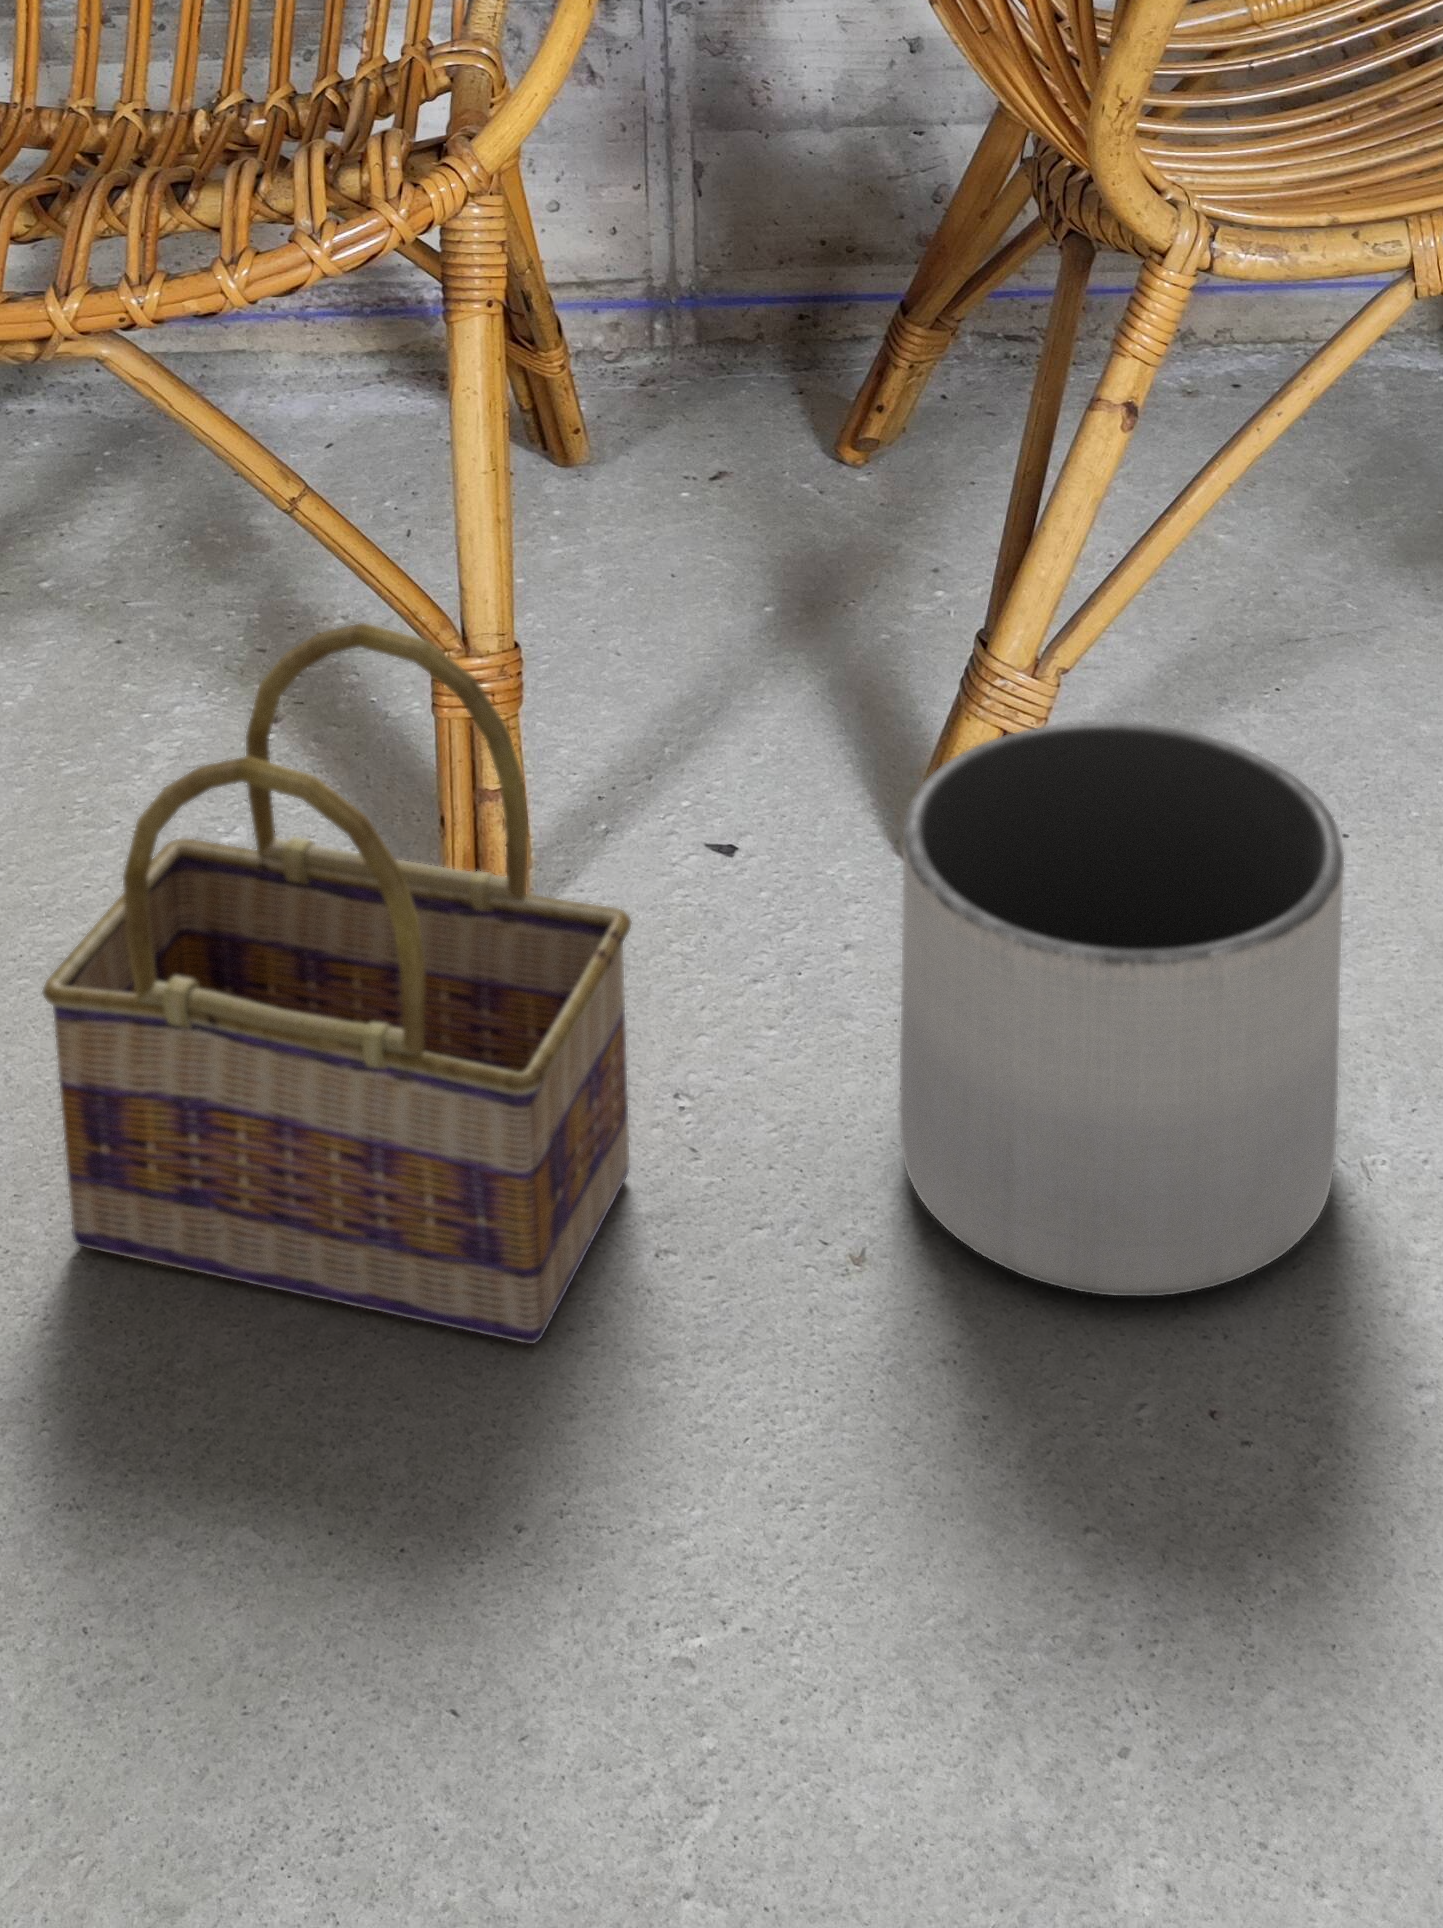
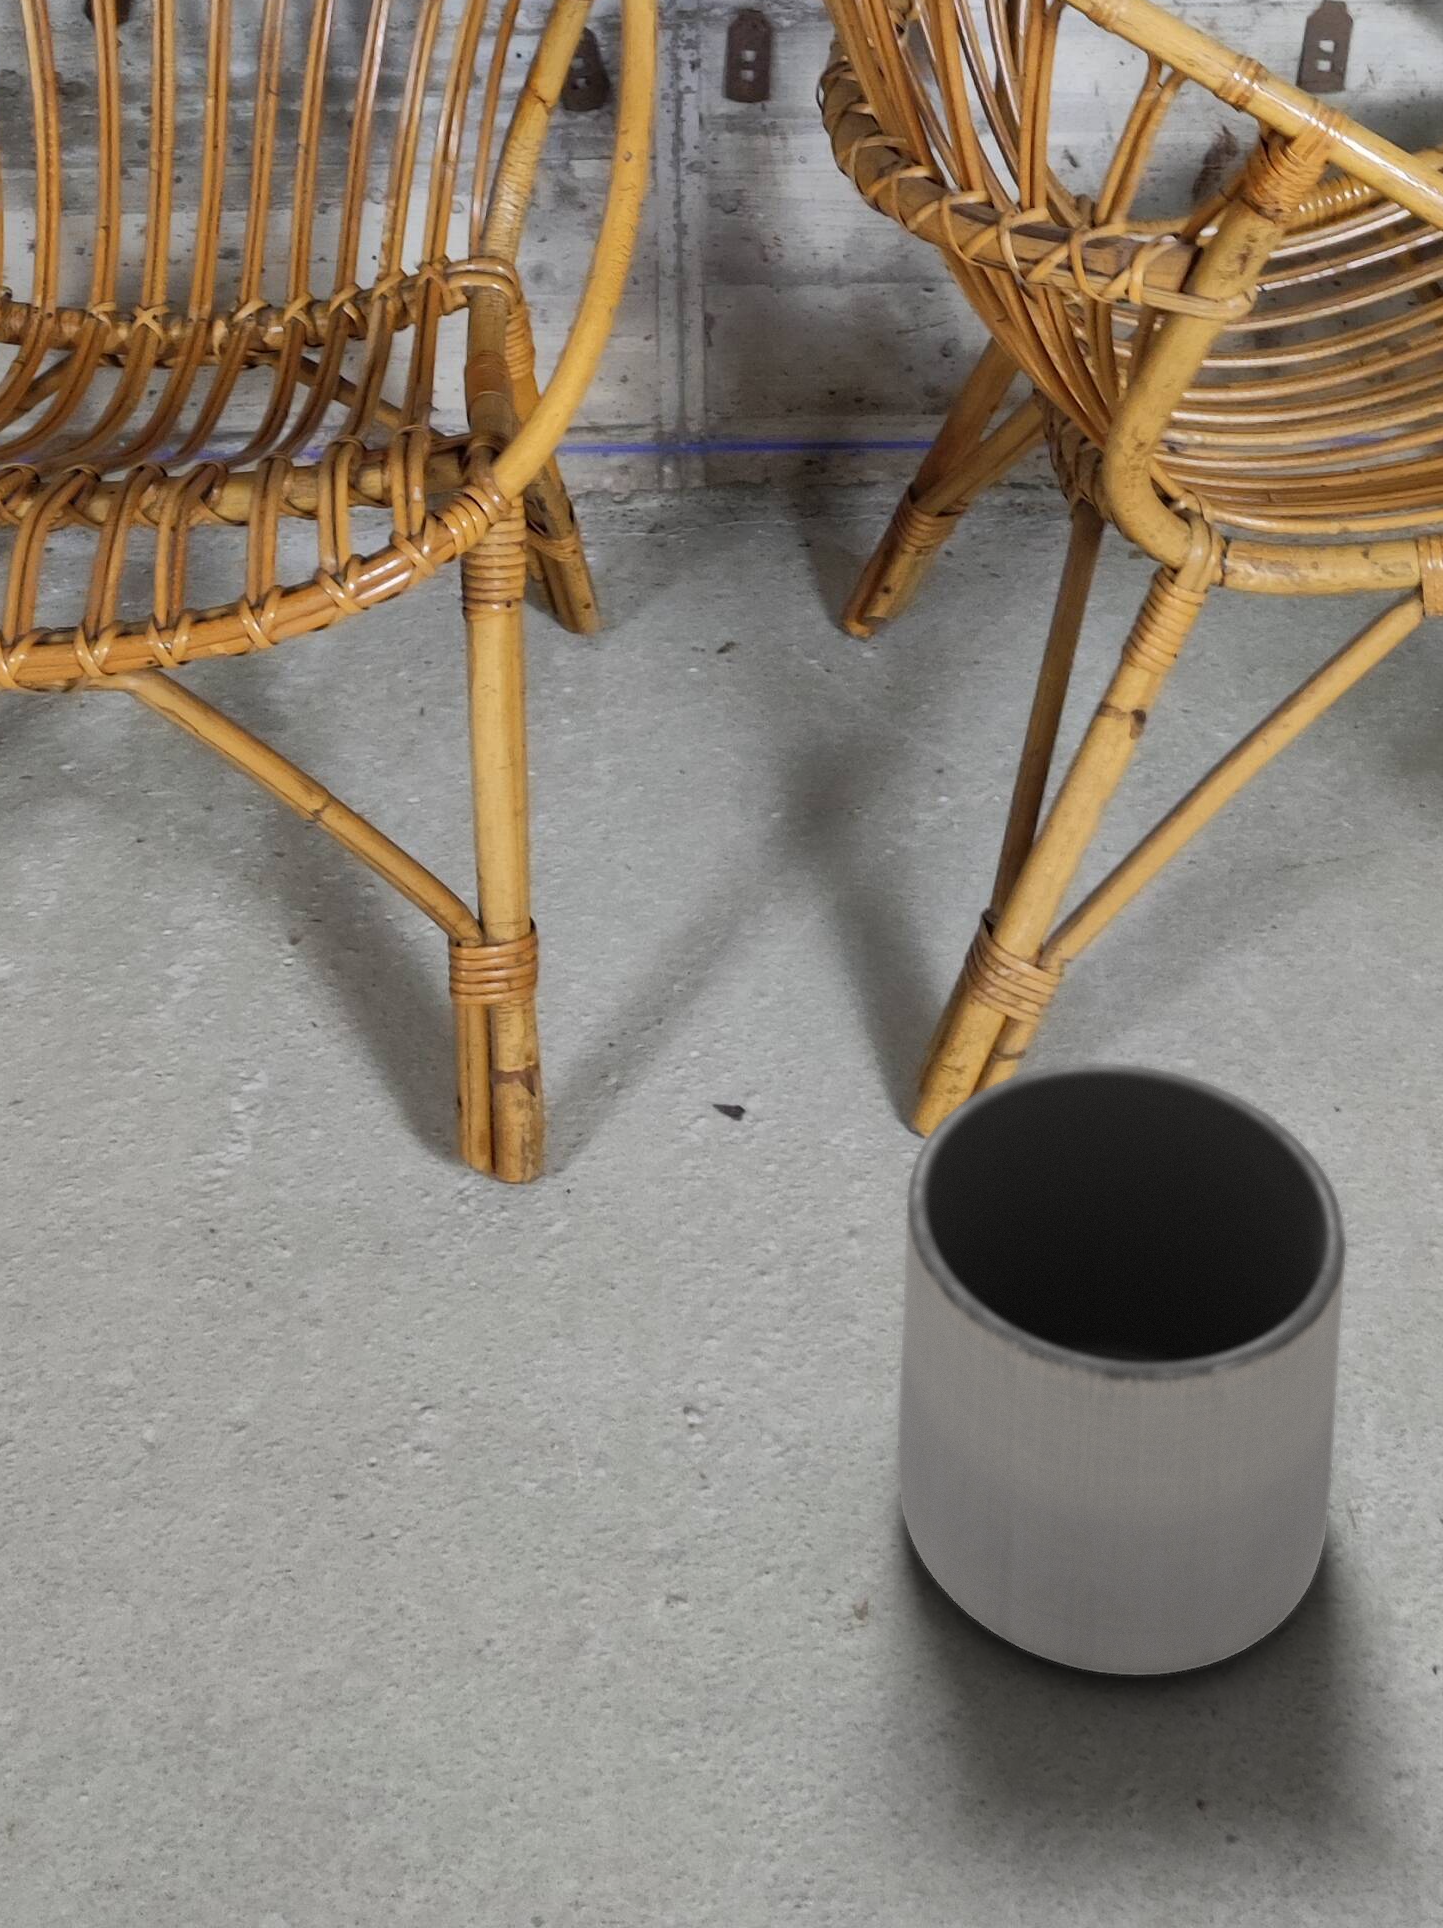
basket: present [43,623,631,1344] -> none [52,982,636,1713]

